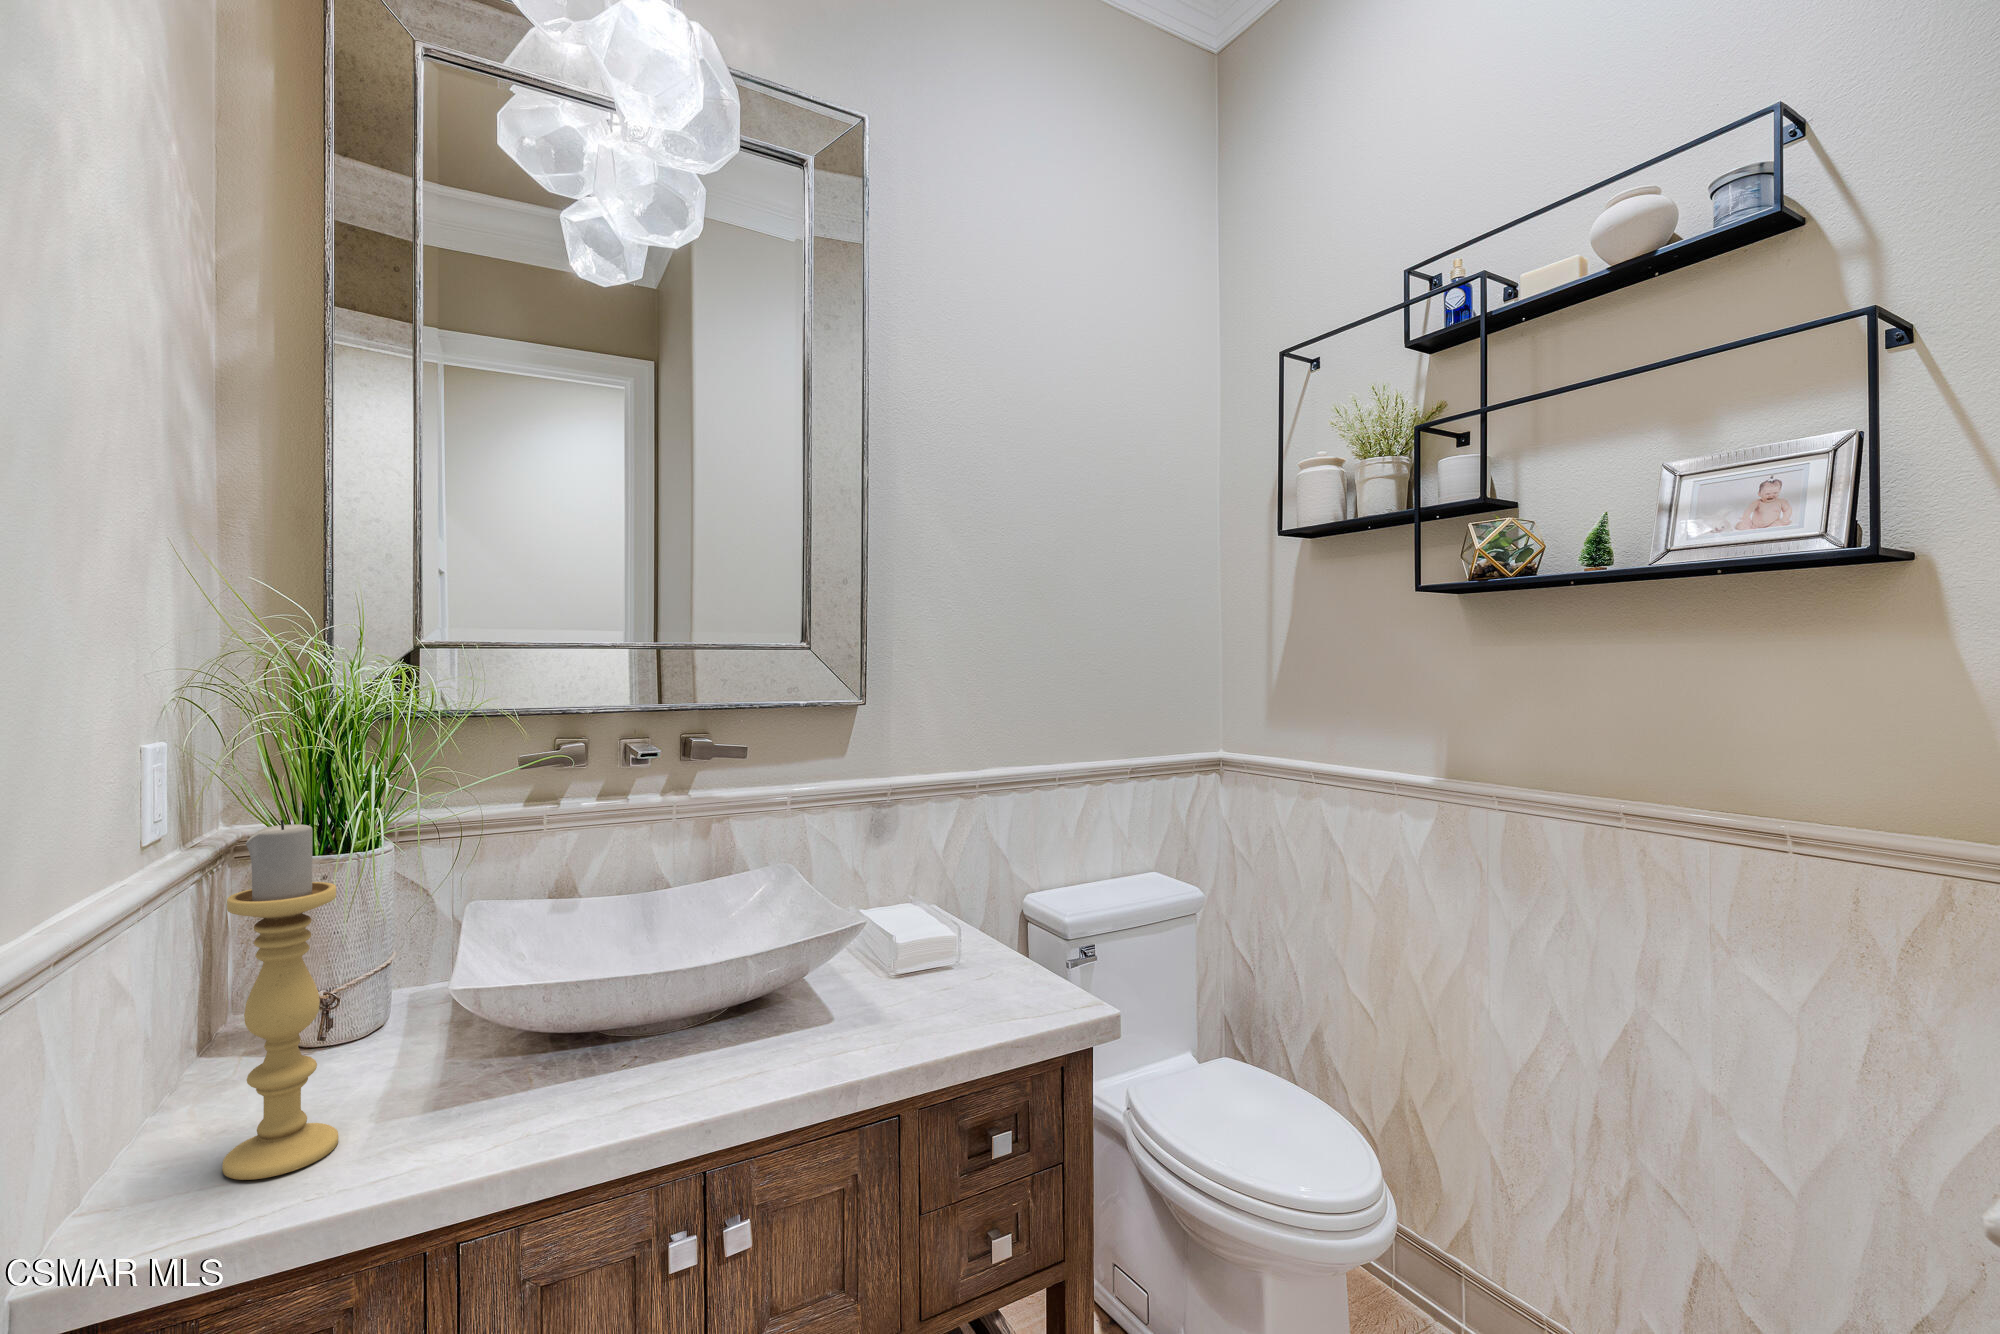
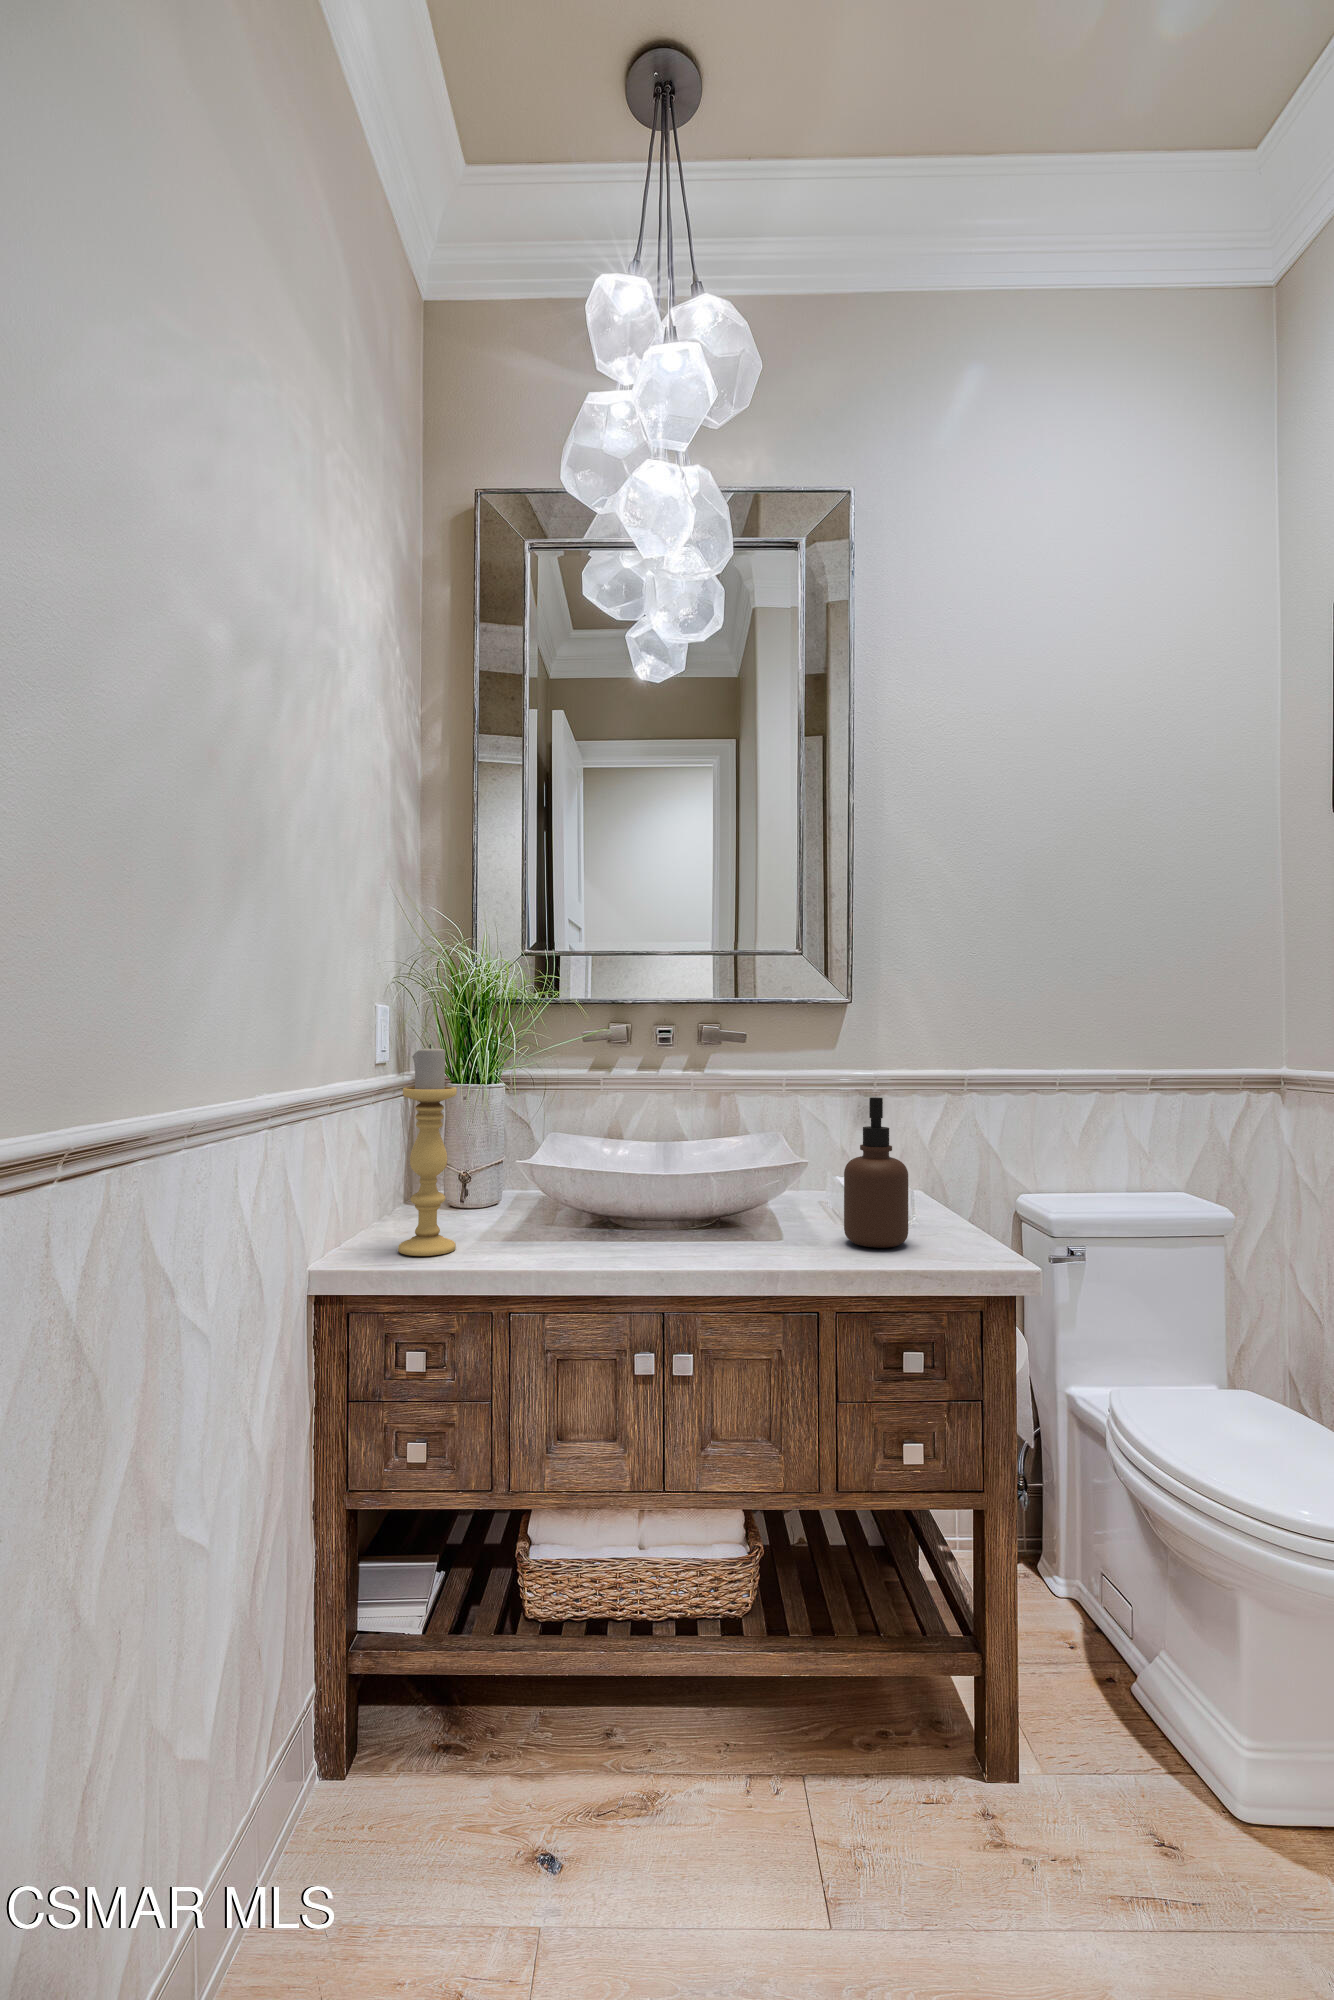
soap dispenser: none [904,833,977,1013] -> present [844,1097,908,1248]

